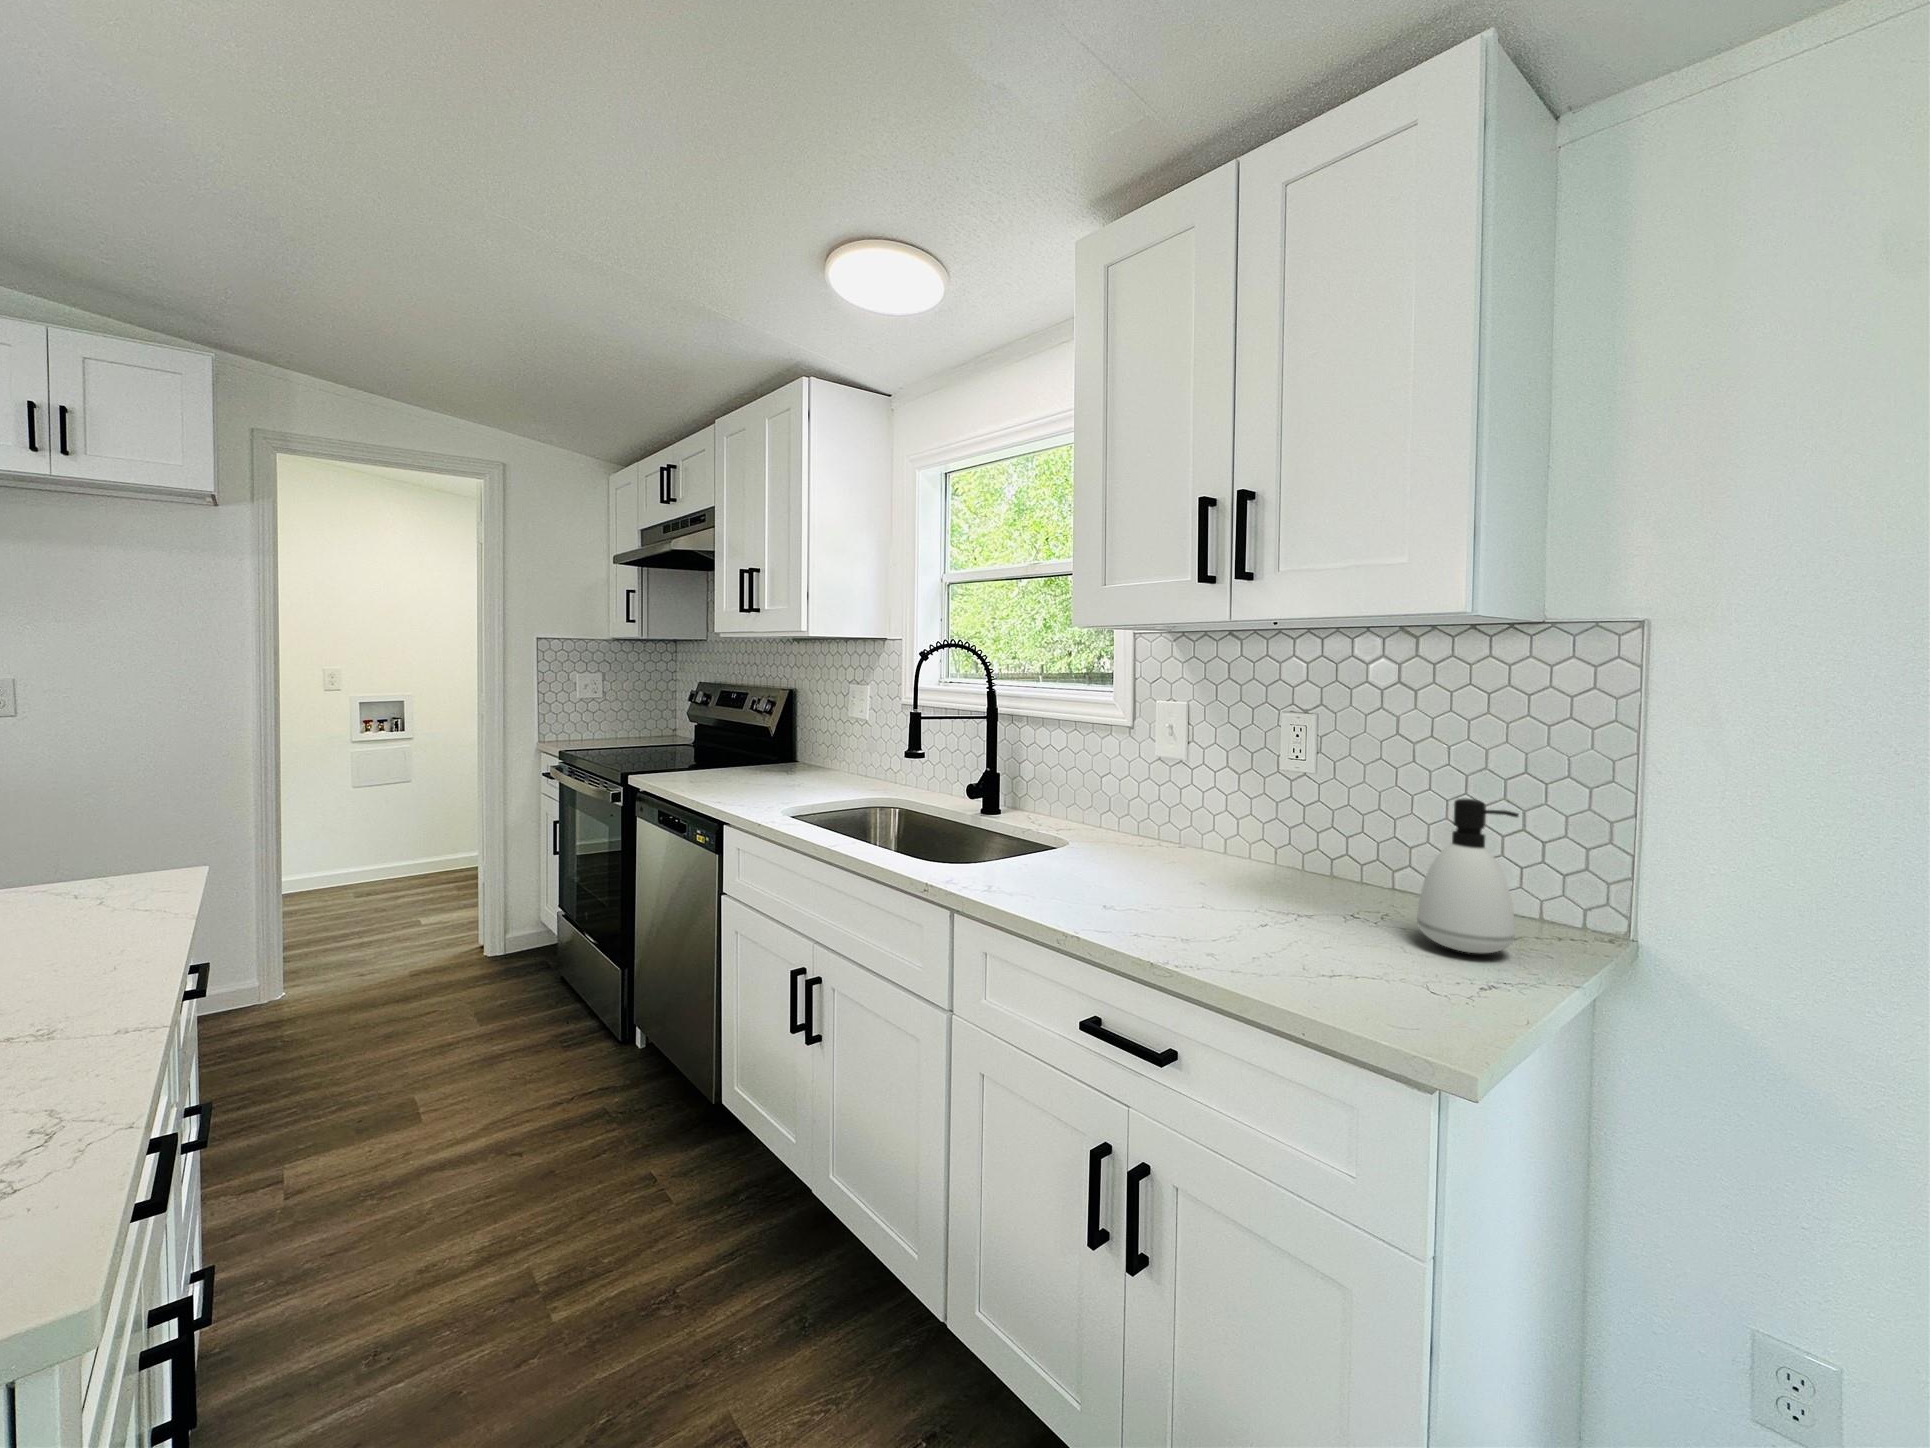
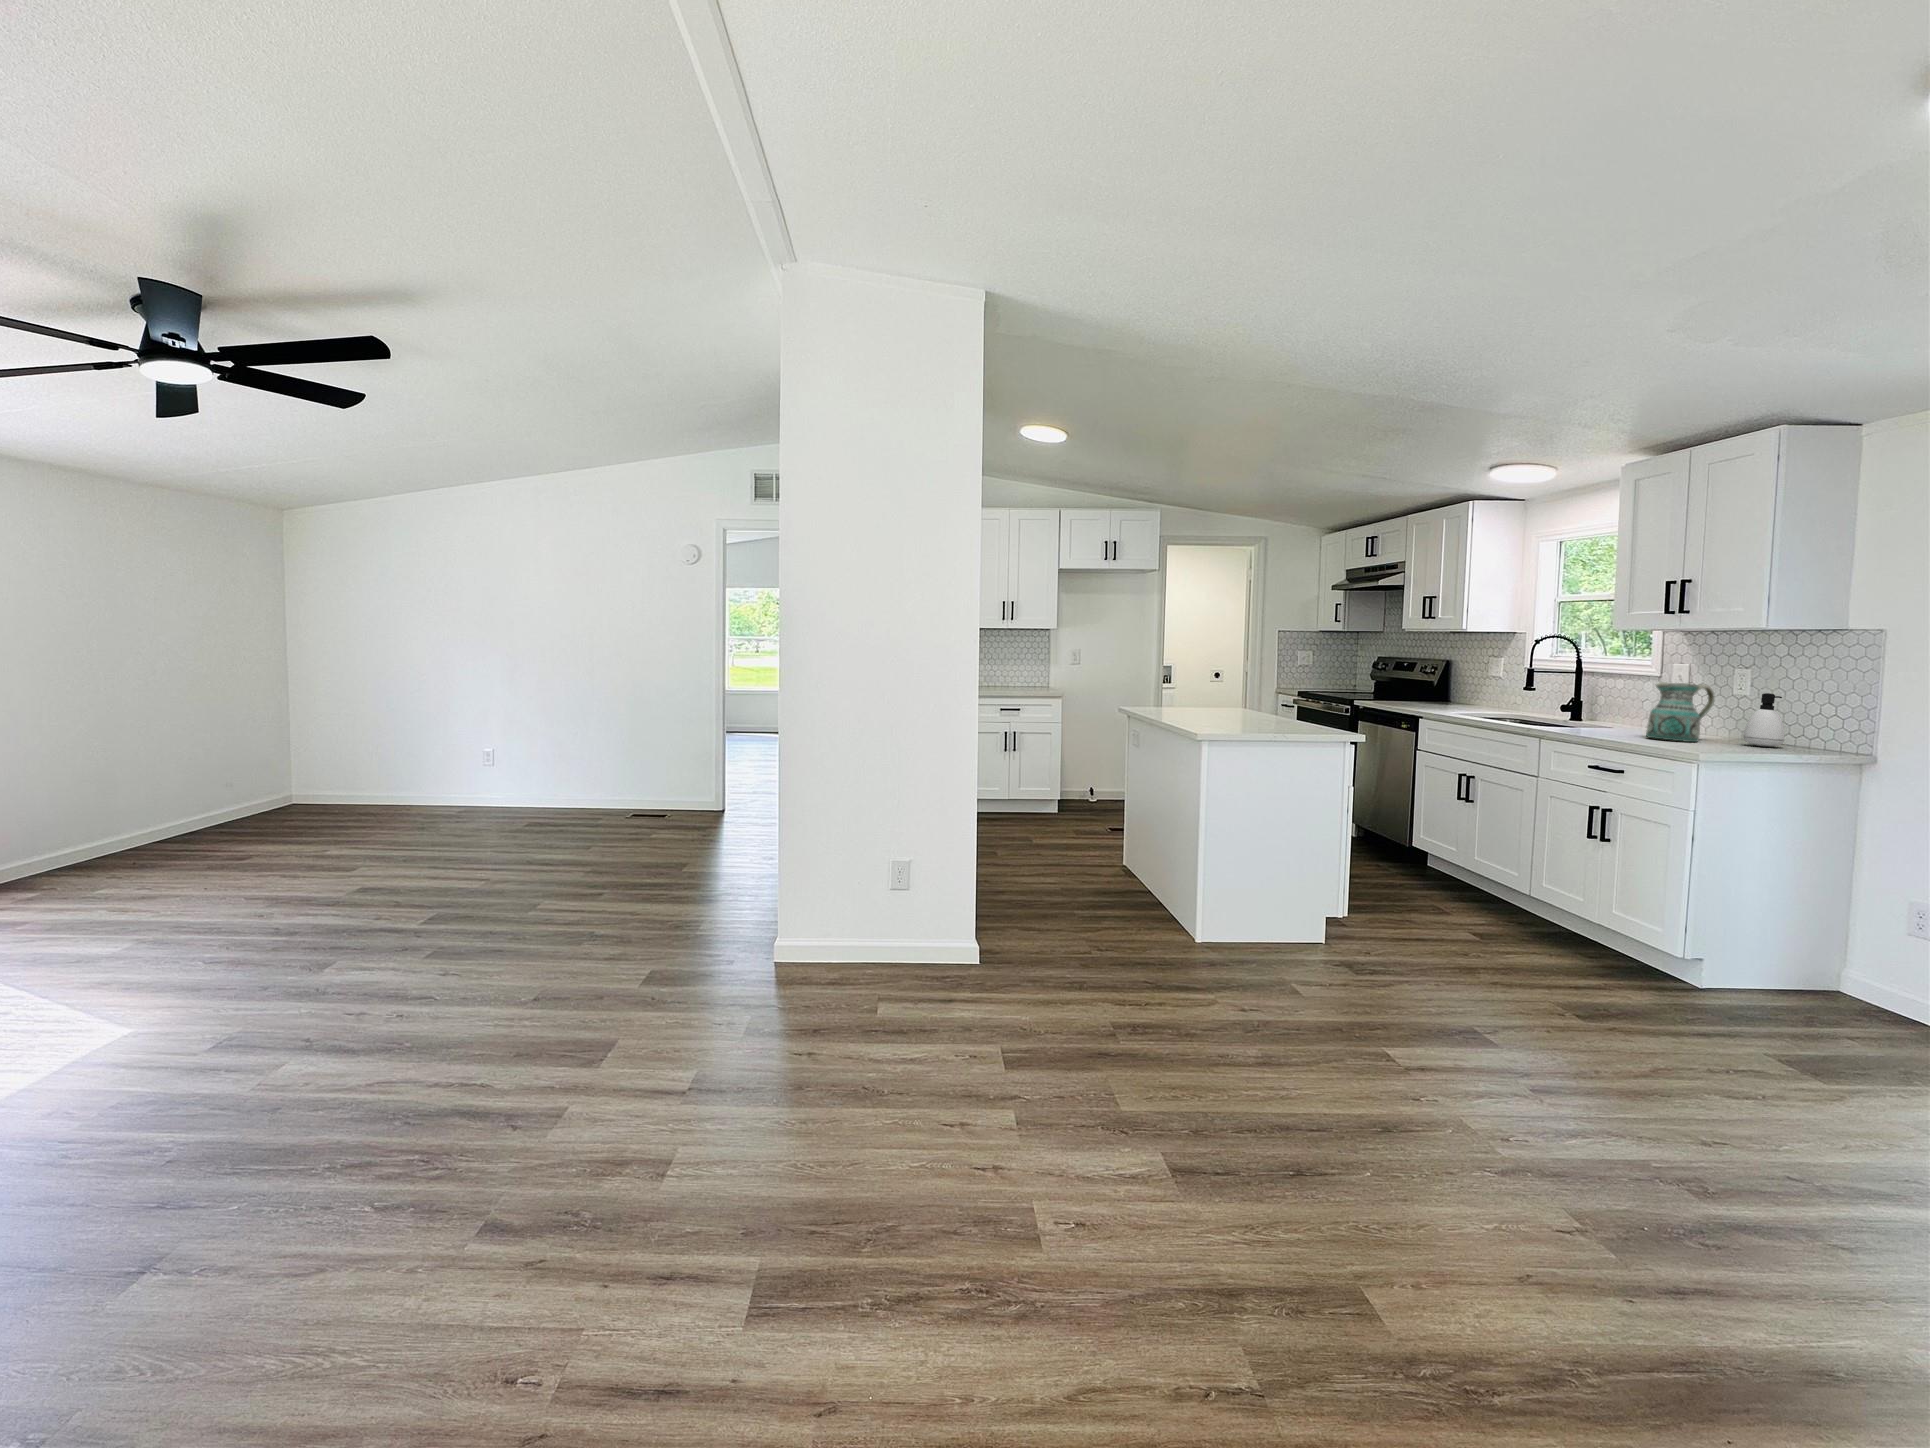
ceramic pitcher: none [1206,772,1335,960] -> present [1646,682,1714,742]

